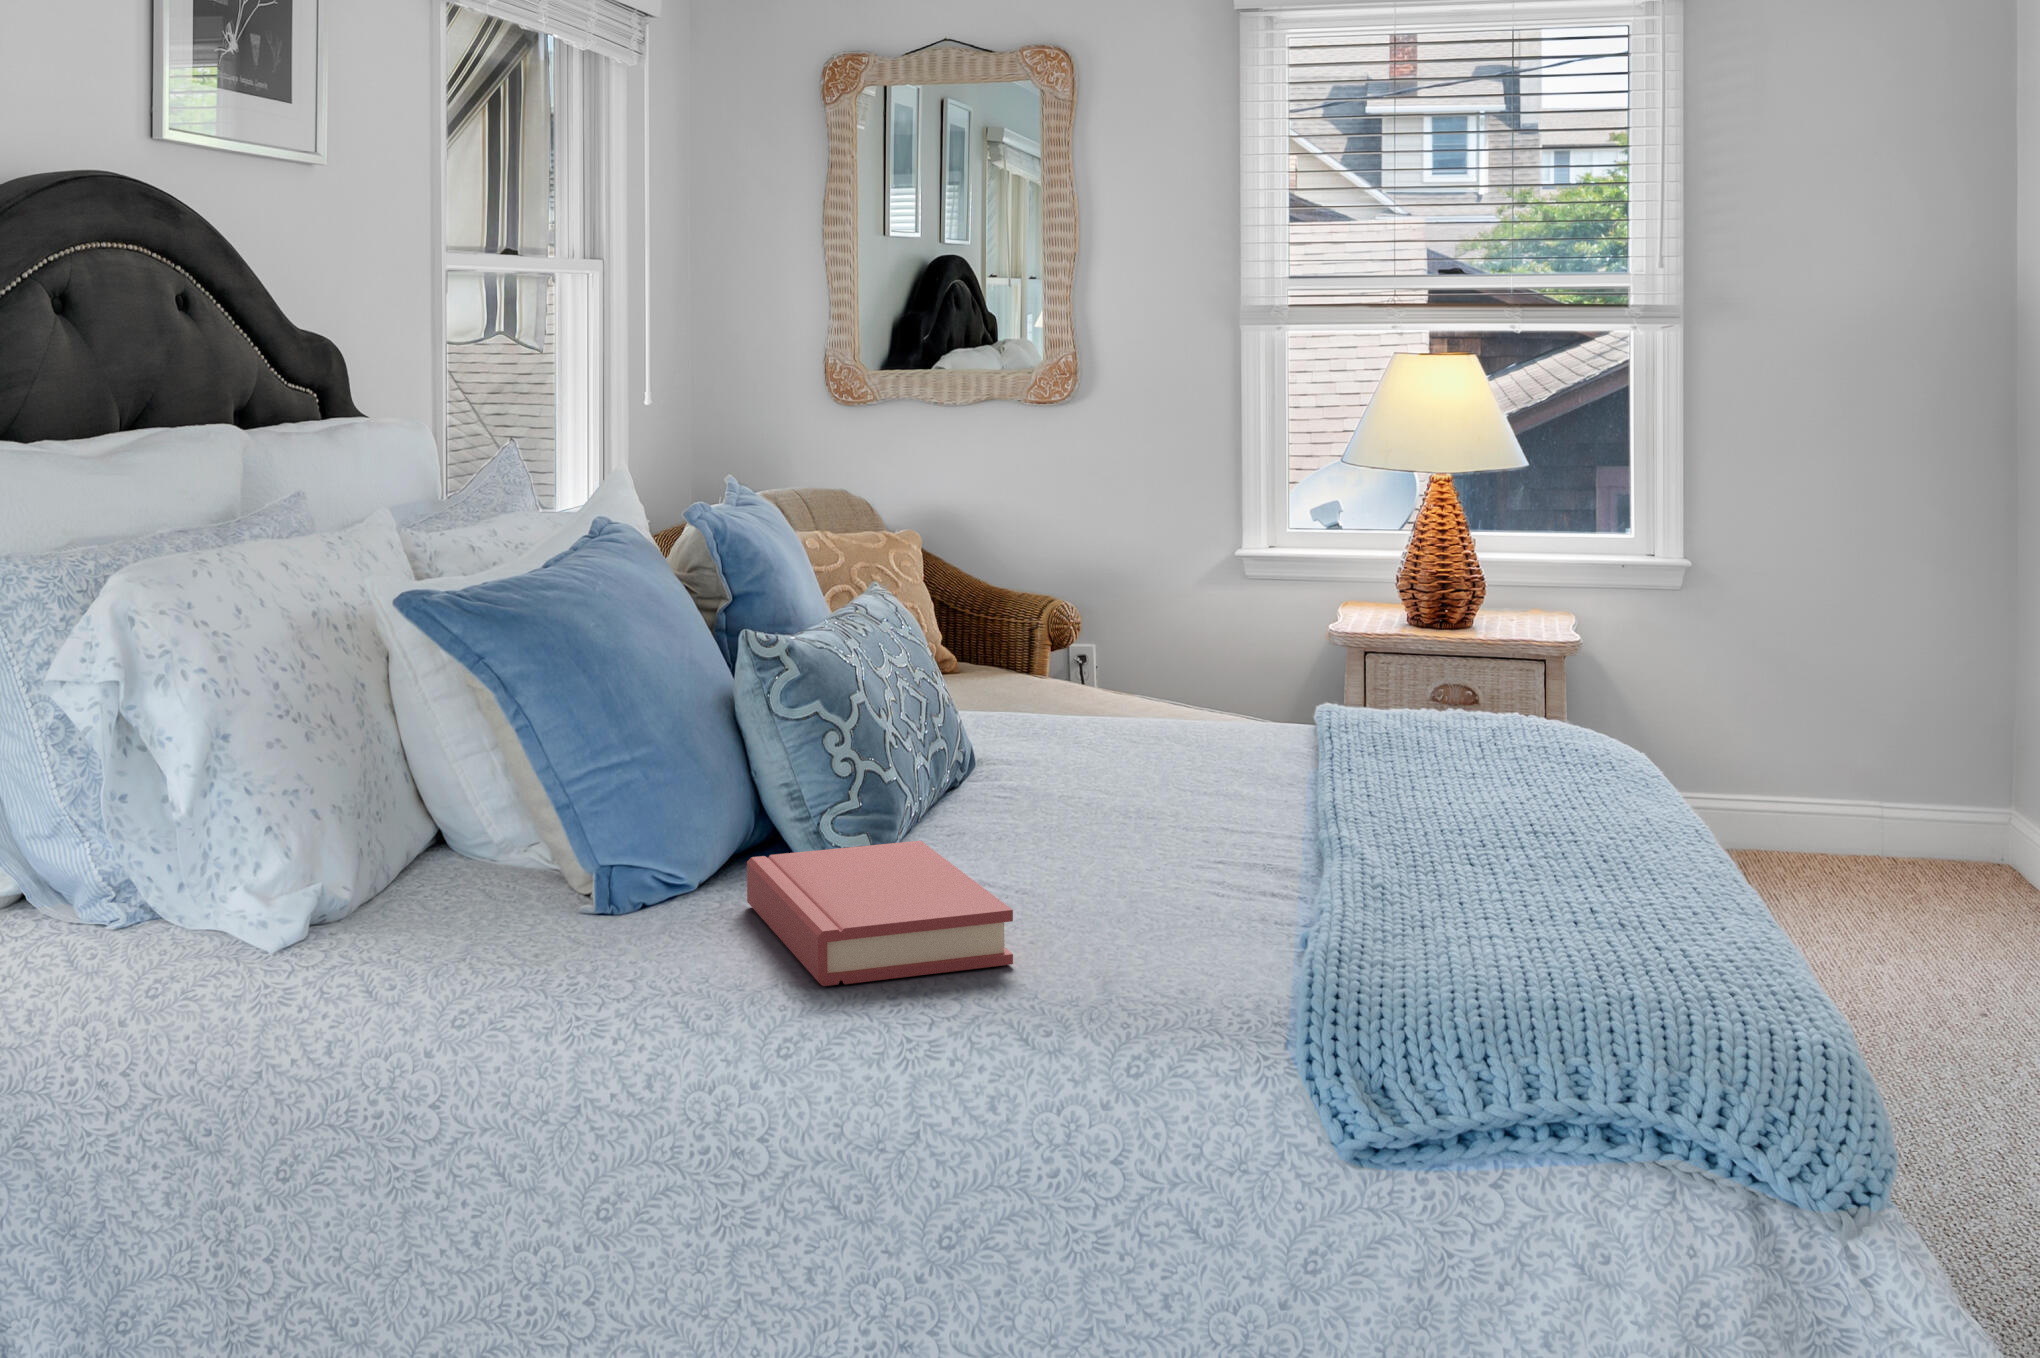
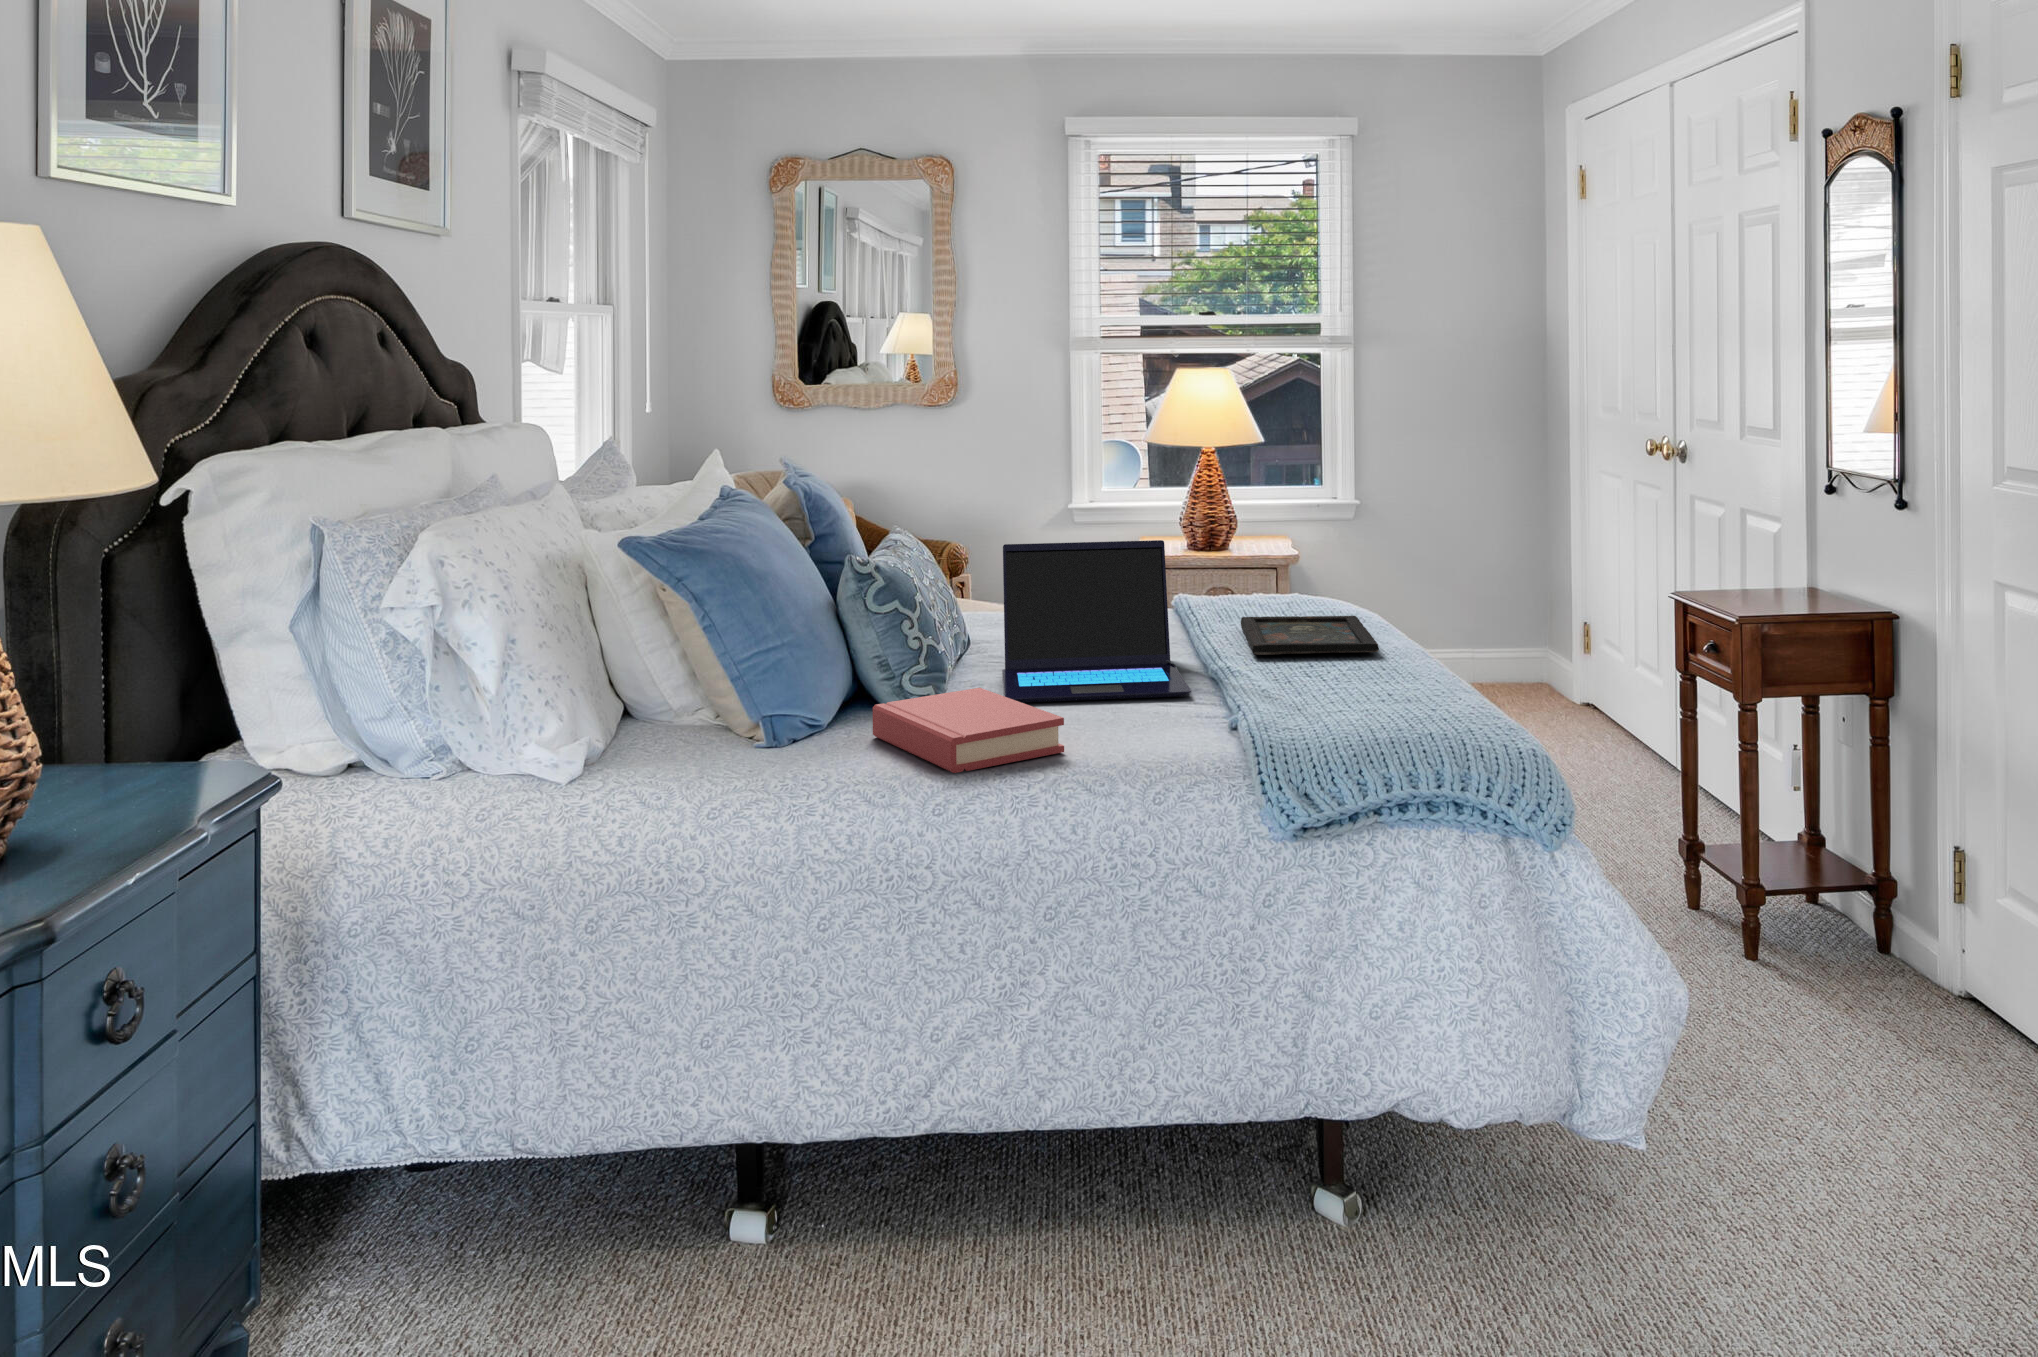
laptop: none [973,615,1267,877] -> present [1002,540,1191,703]
tray: none [1392,744,1610,824] -> present [1241,616,1379,655]

